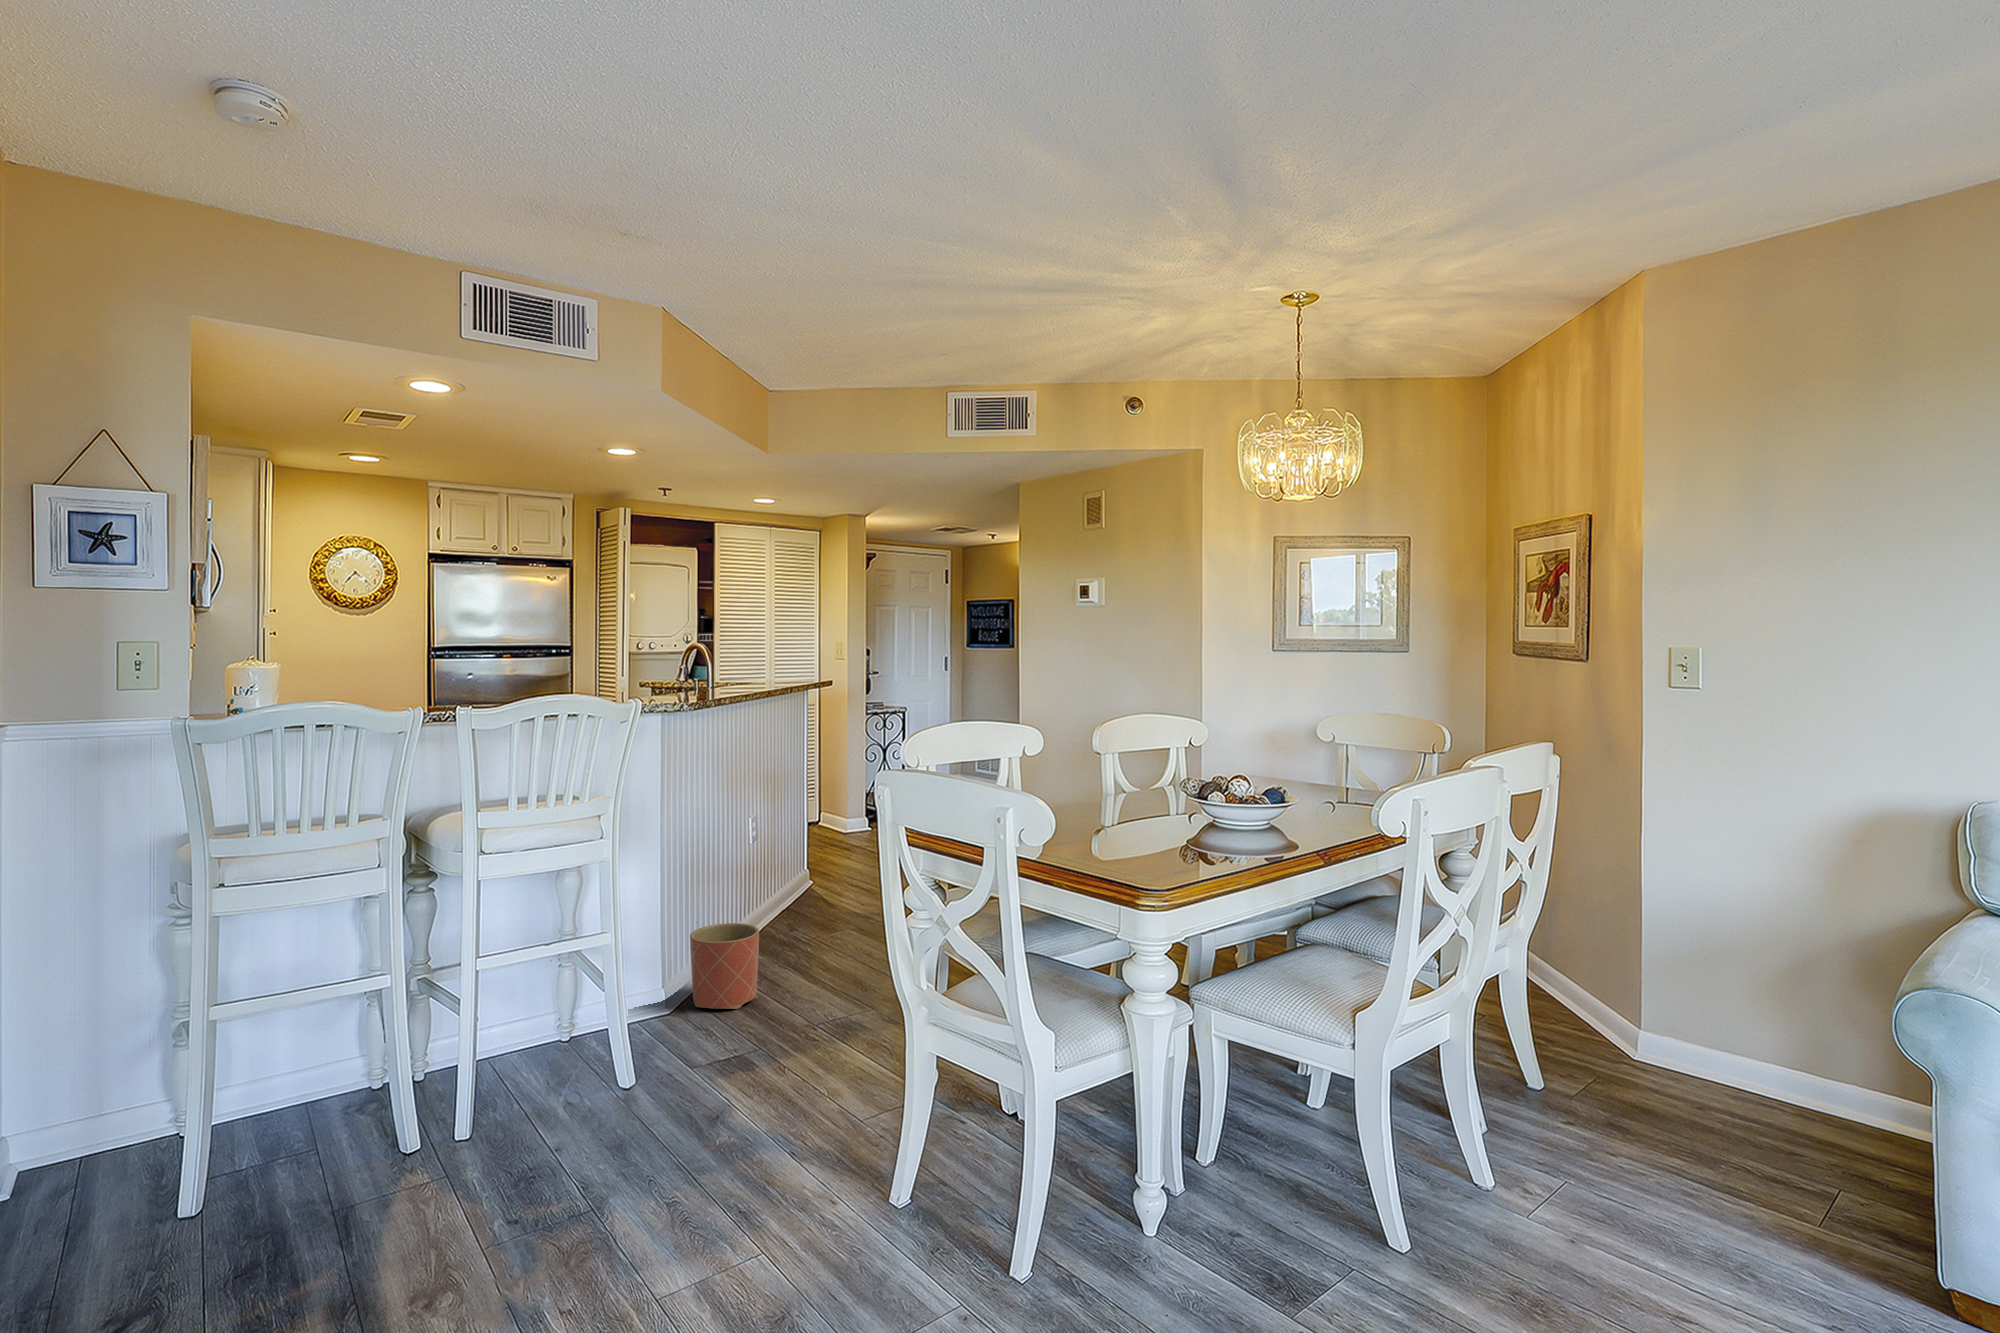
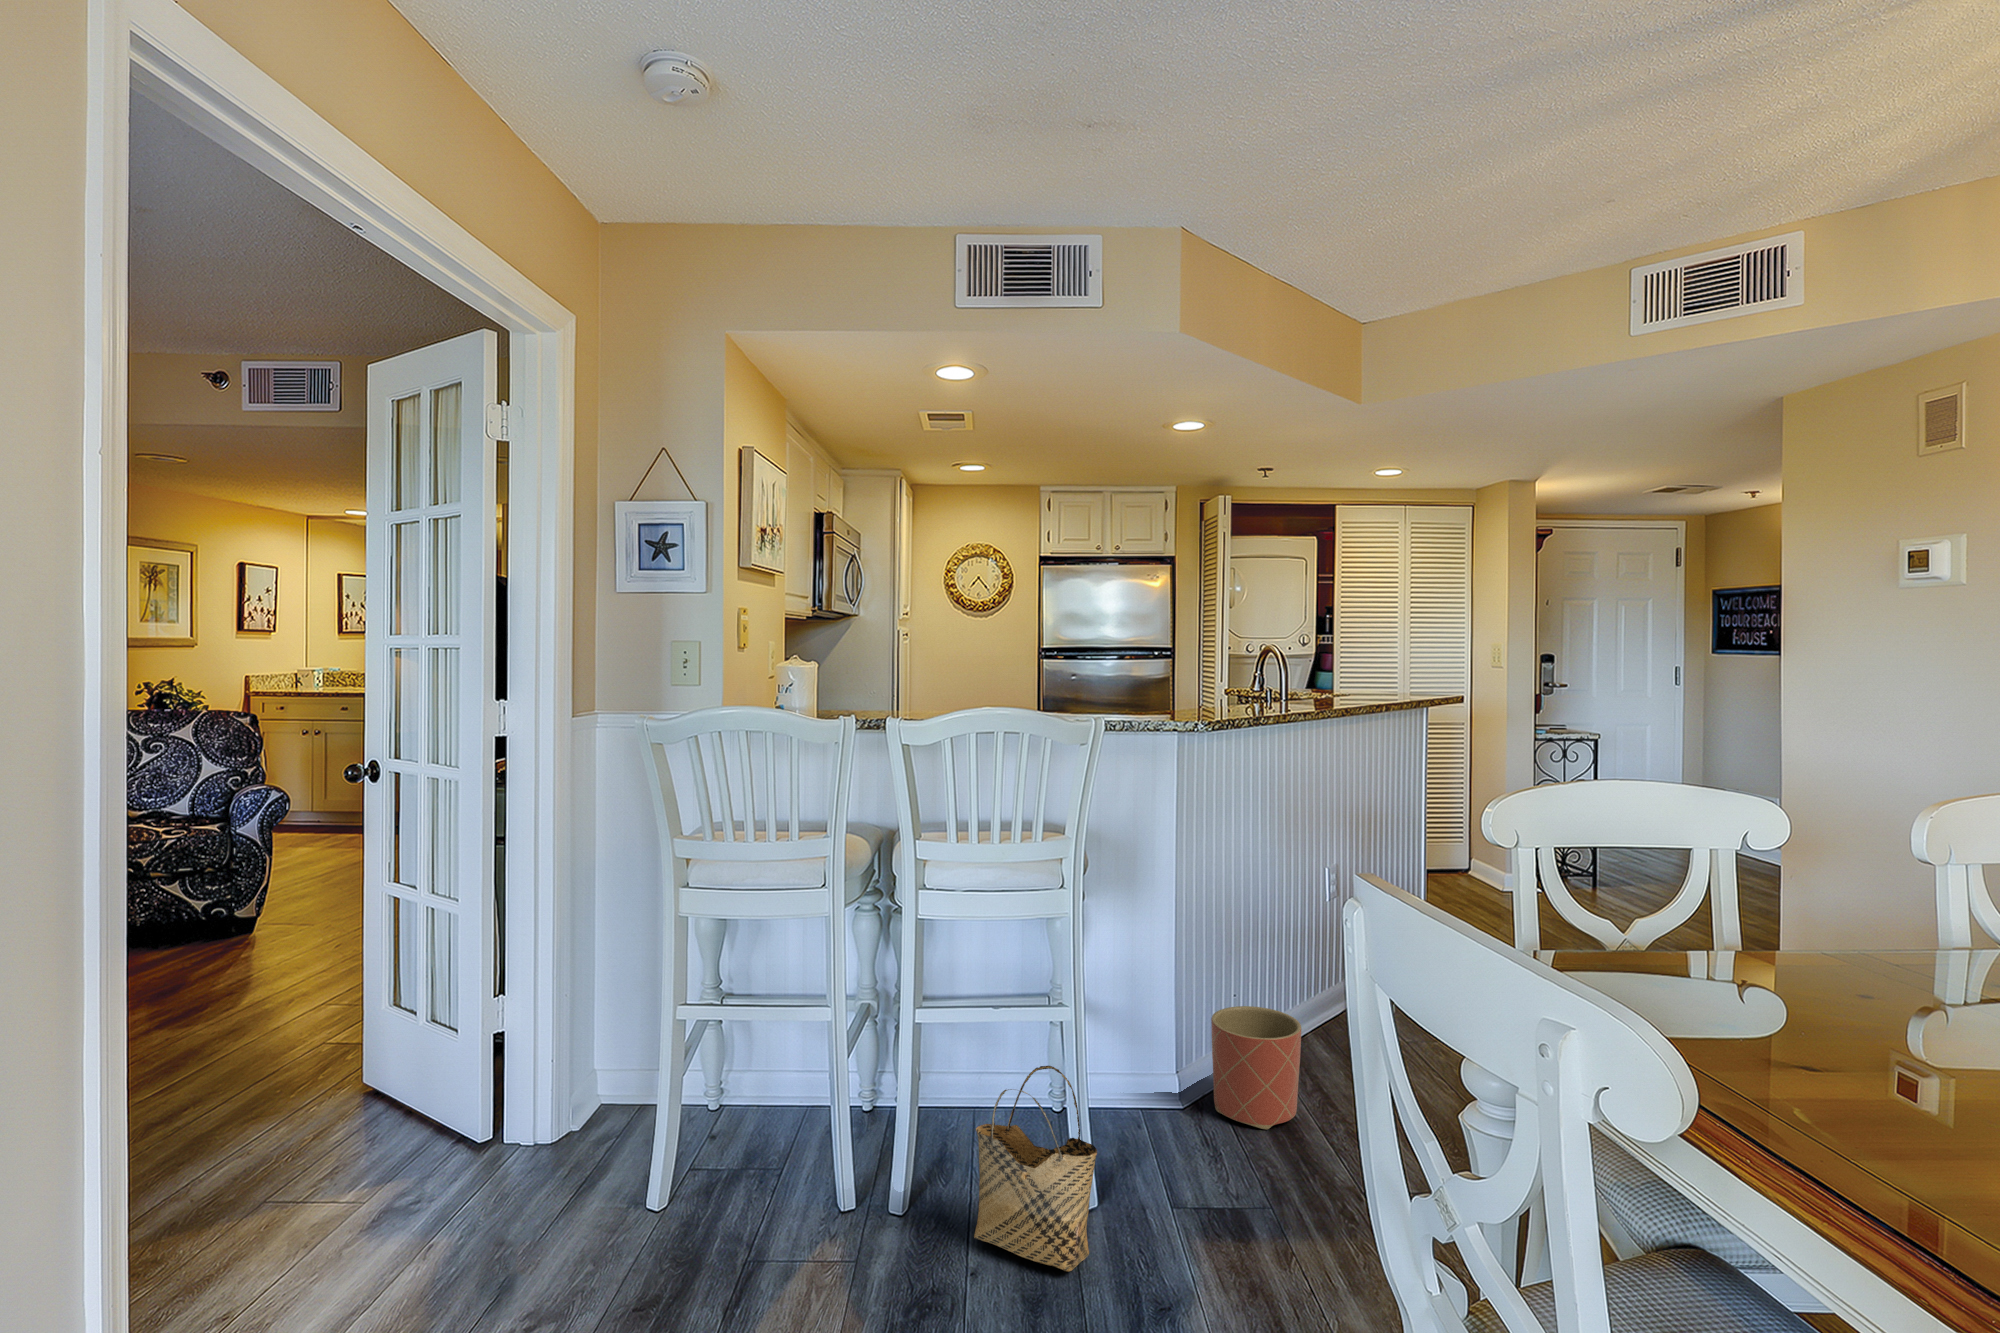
woven basket: none [542,977,650,1127] -> present [974,1066,1097,1272]

